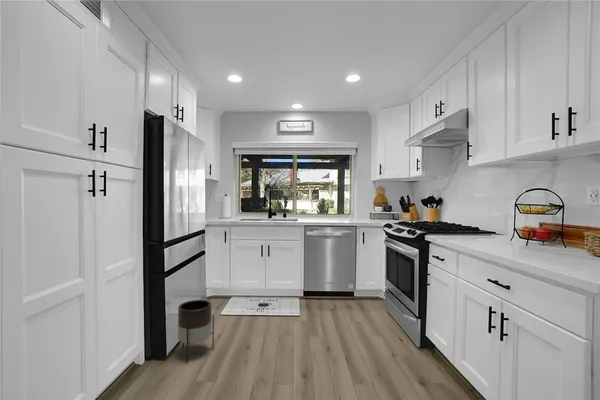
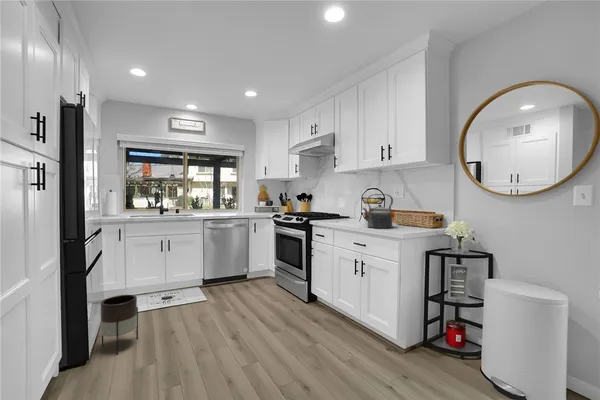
kettle: none [503,199,570,260] -> present [363,194,393,228]

